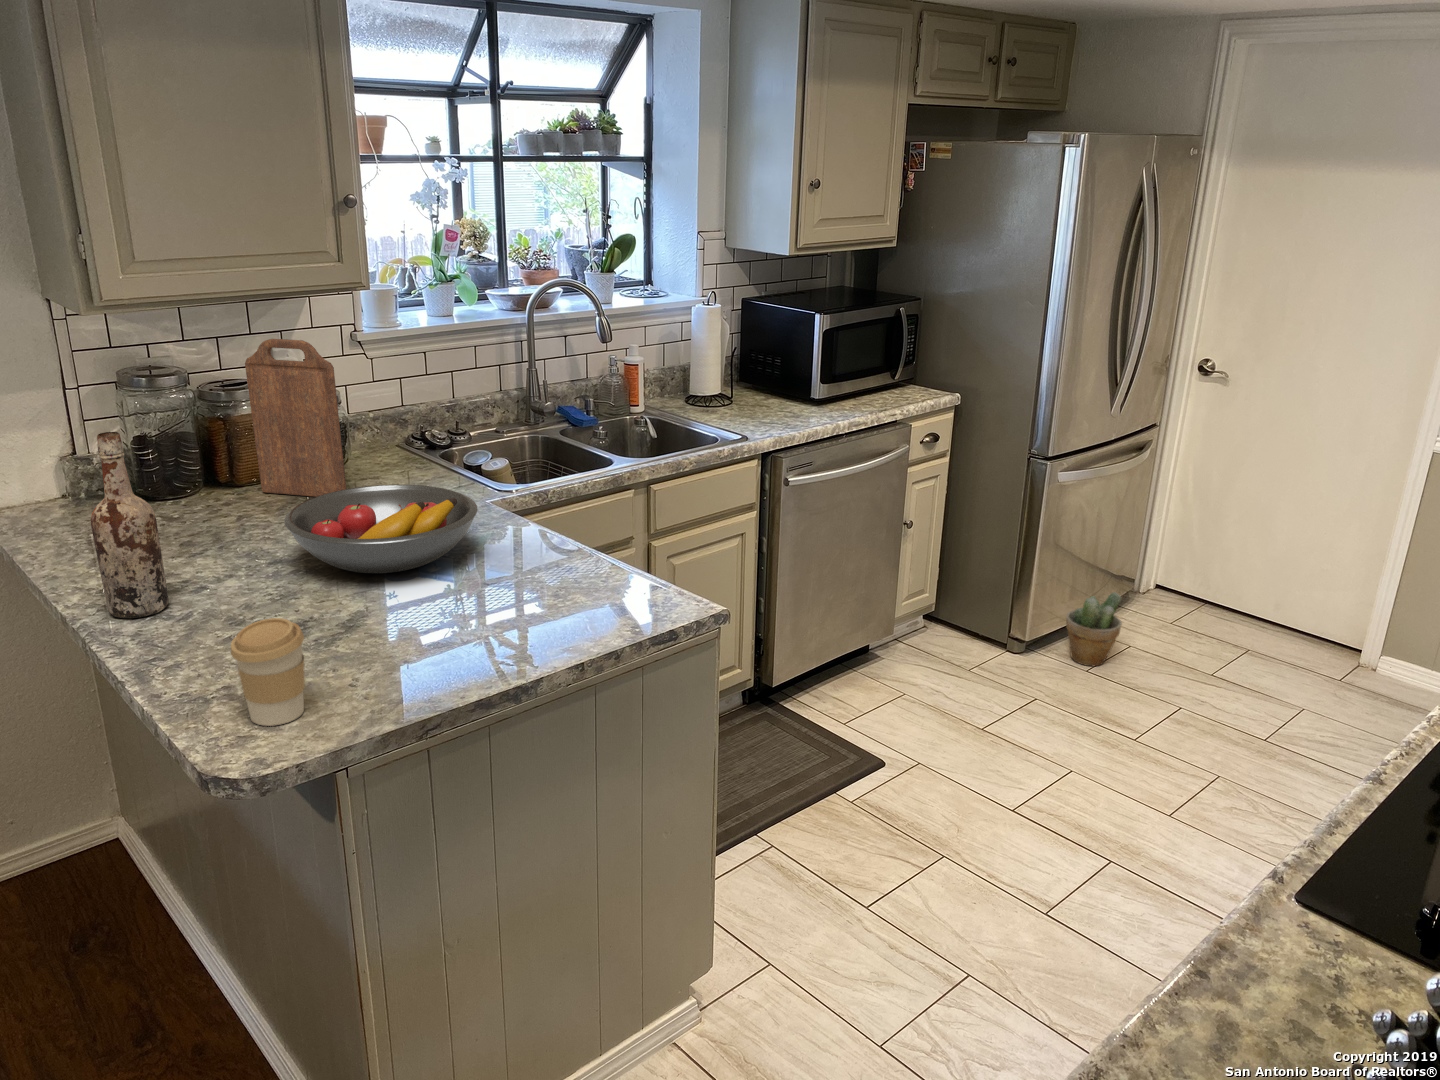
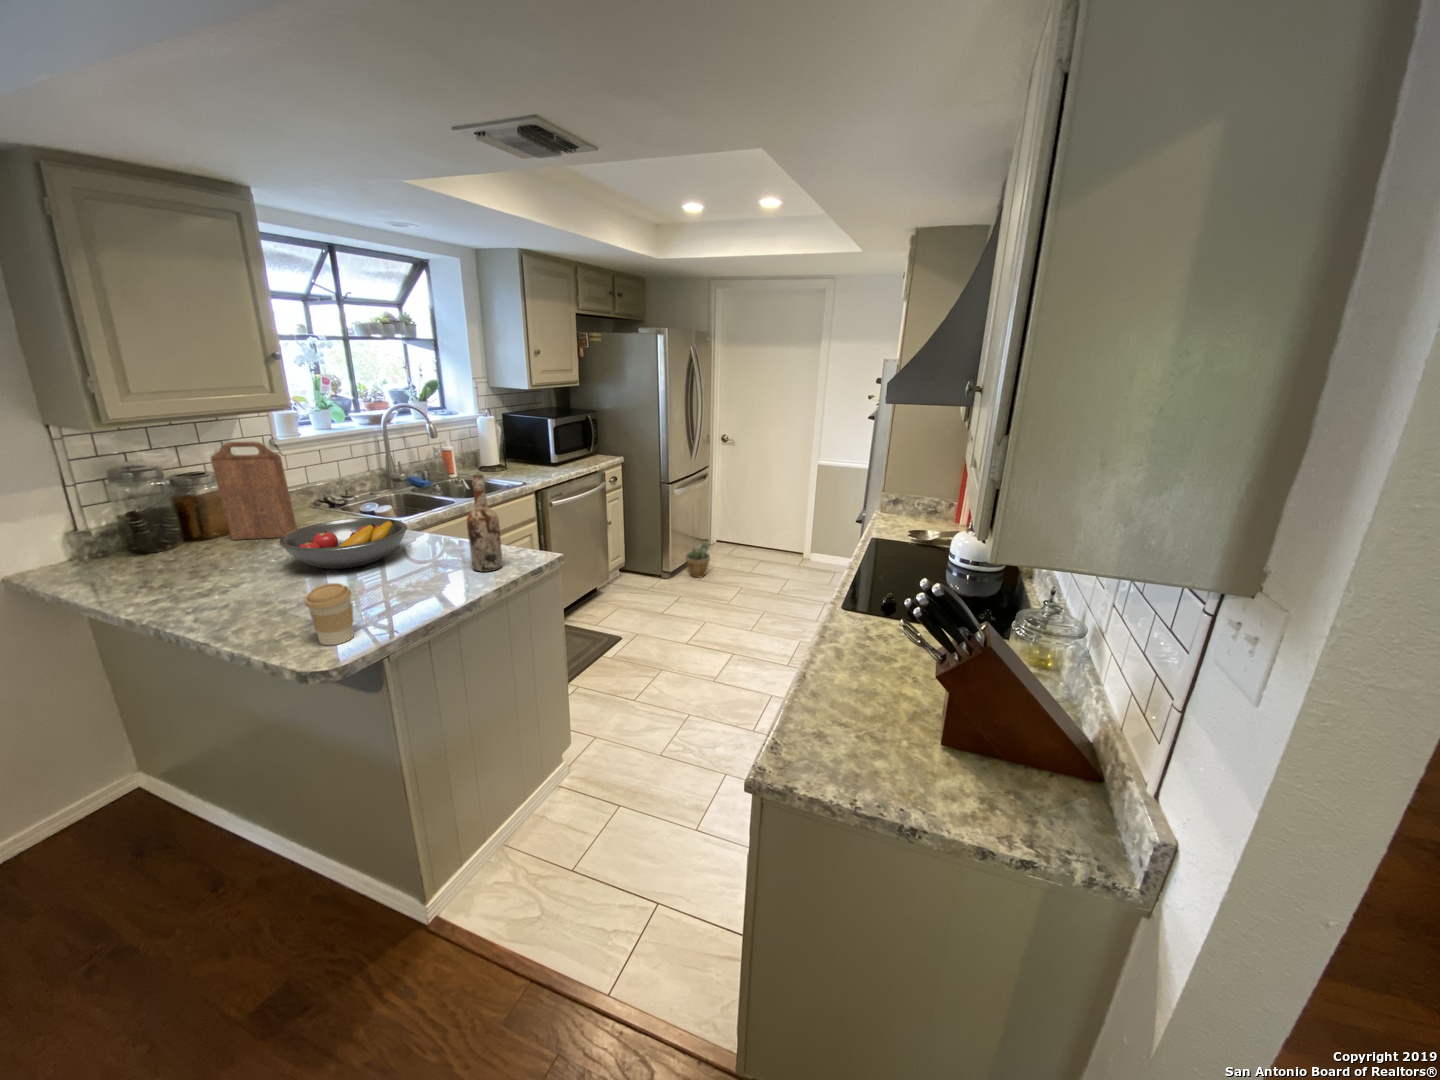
wine bottle: present [91,432,169,618] -> present [467,475,503,572]

